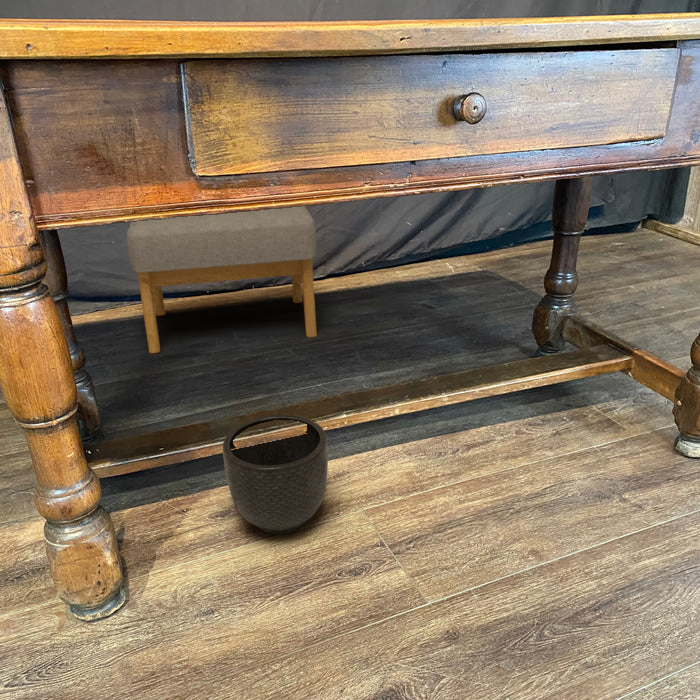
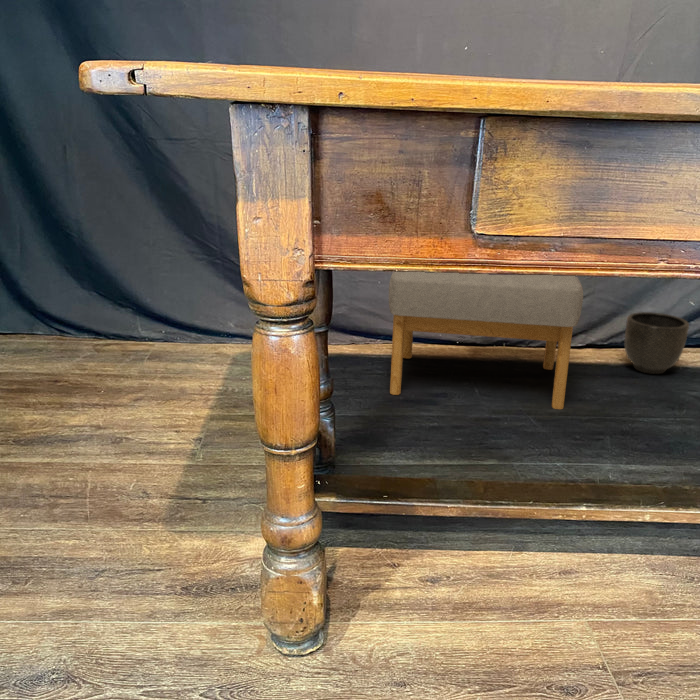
planter: present [223,415,328,534] -> present [625,312,689,374]

